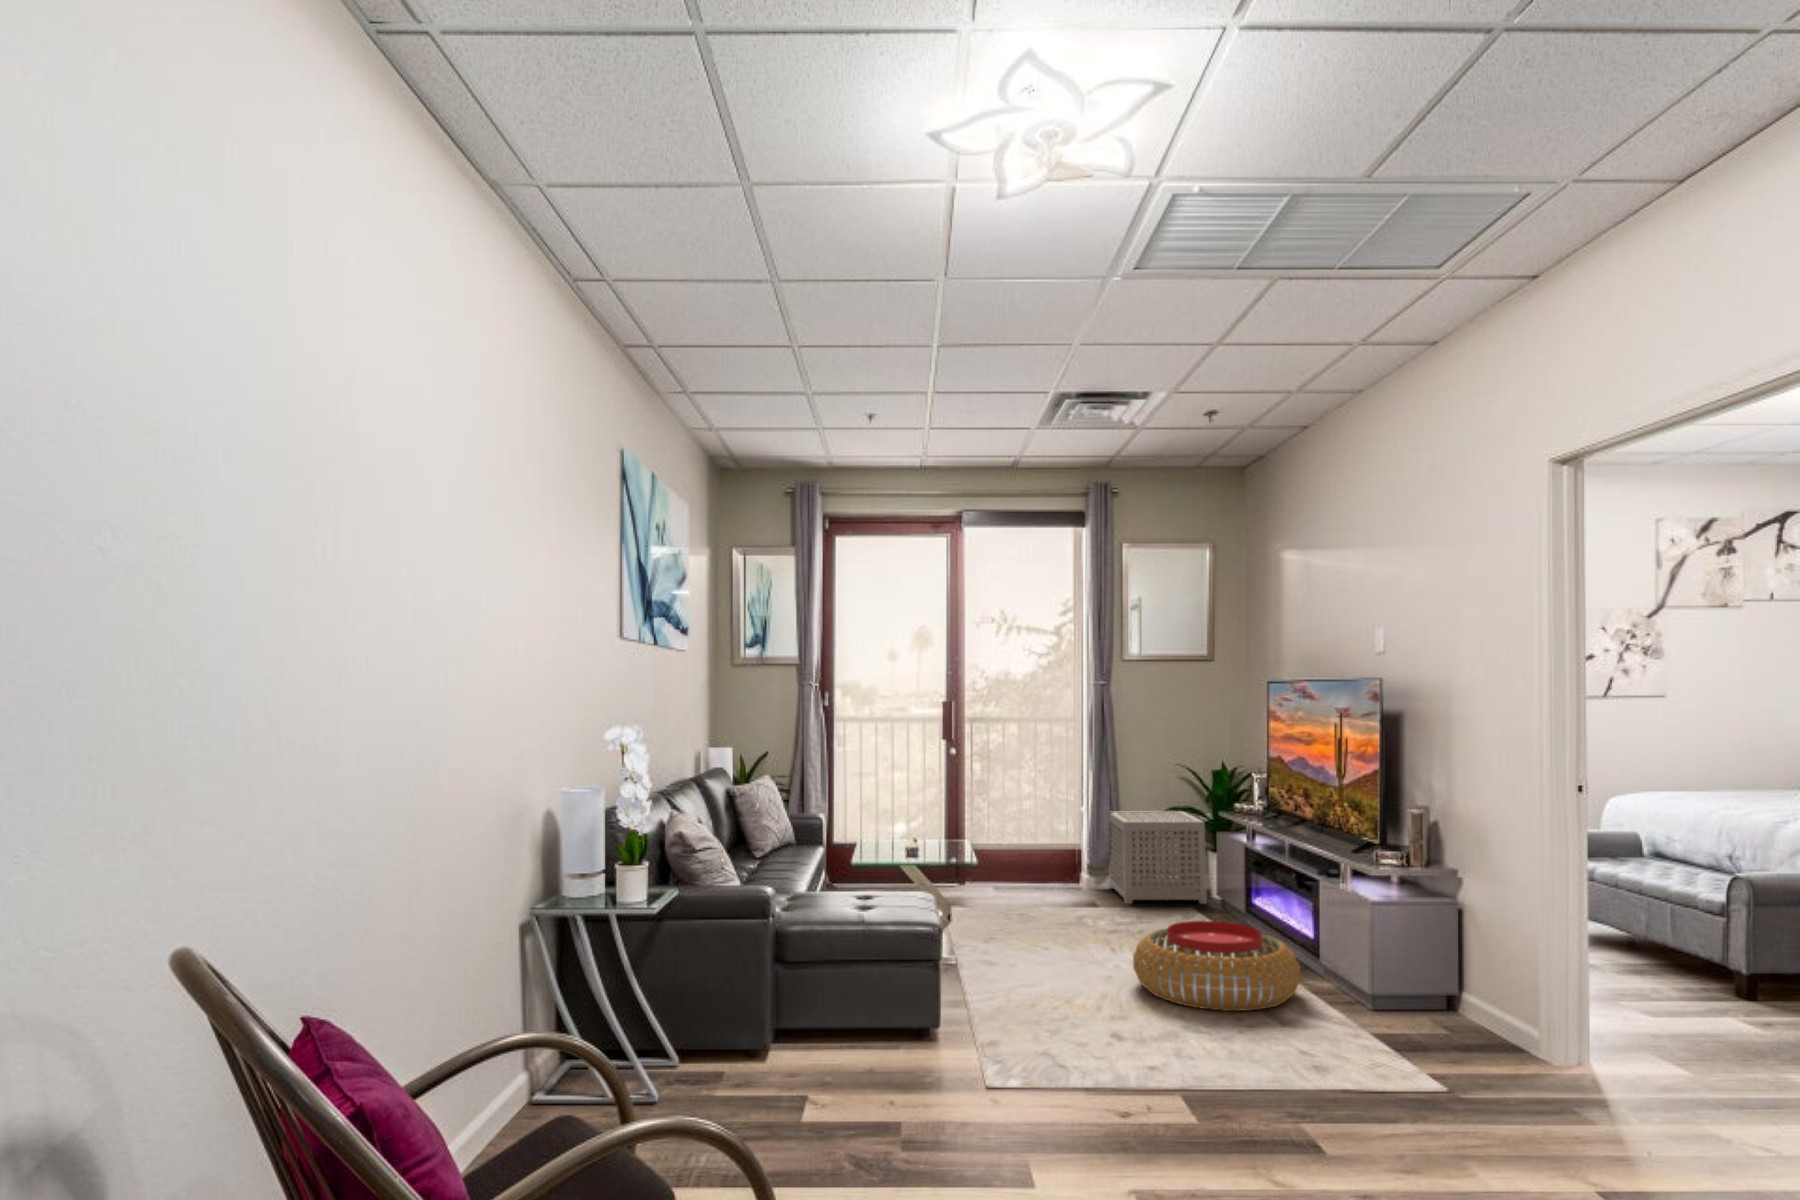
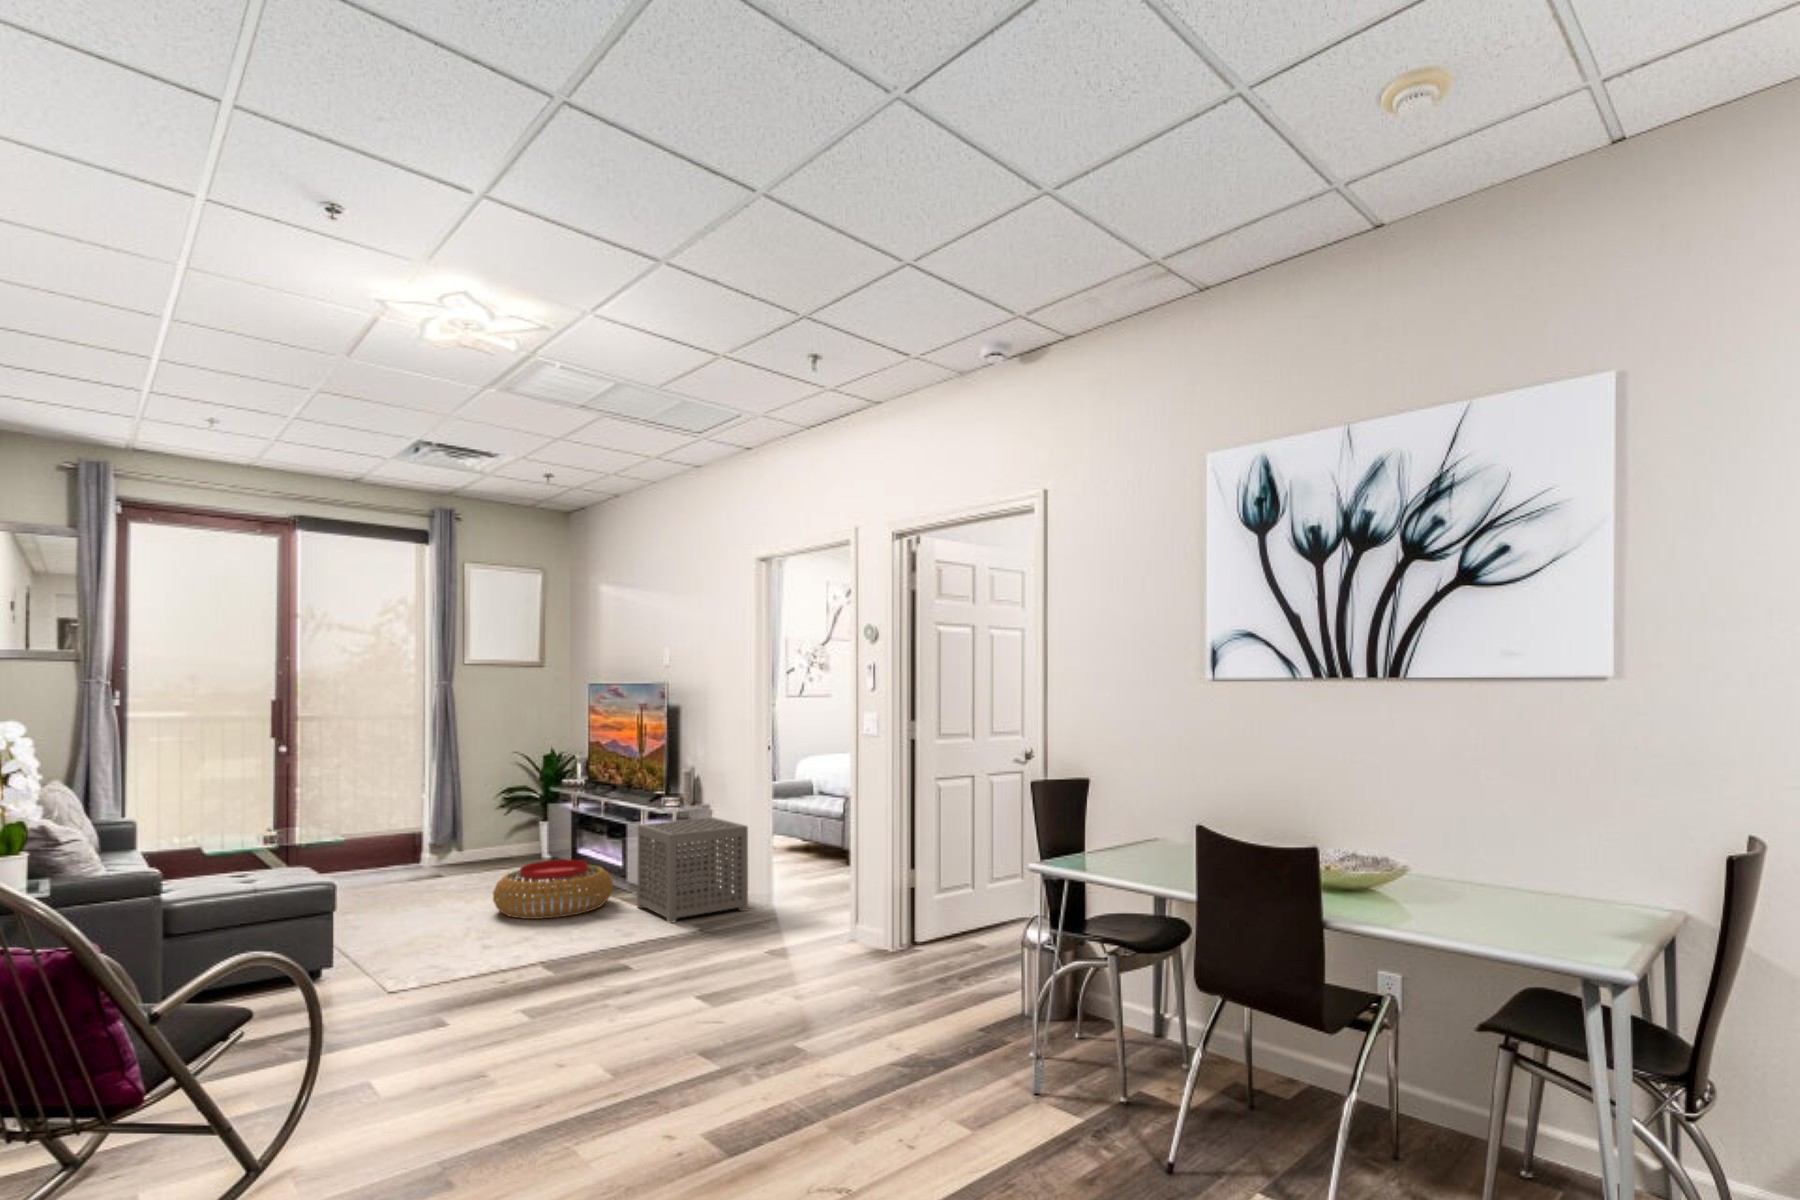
side table: present [1109,811,1207,904] -> present [637,817,748,923]

